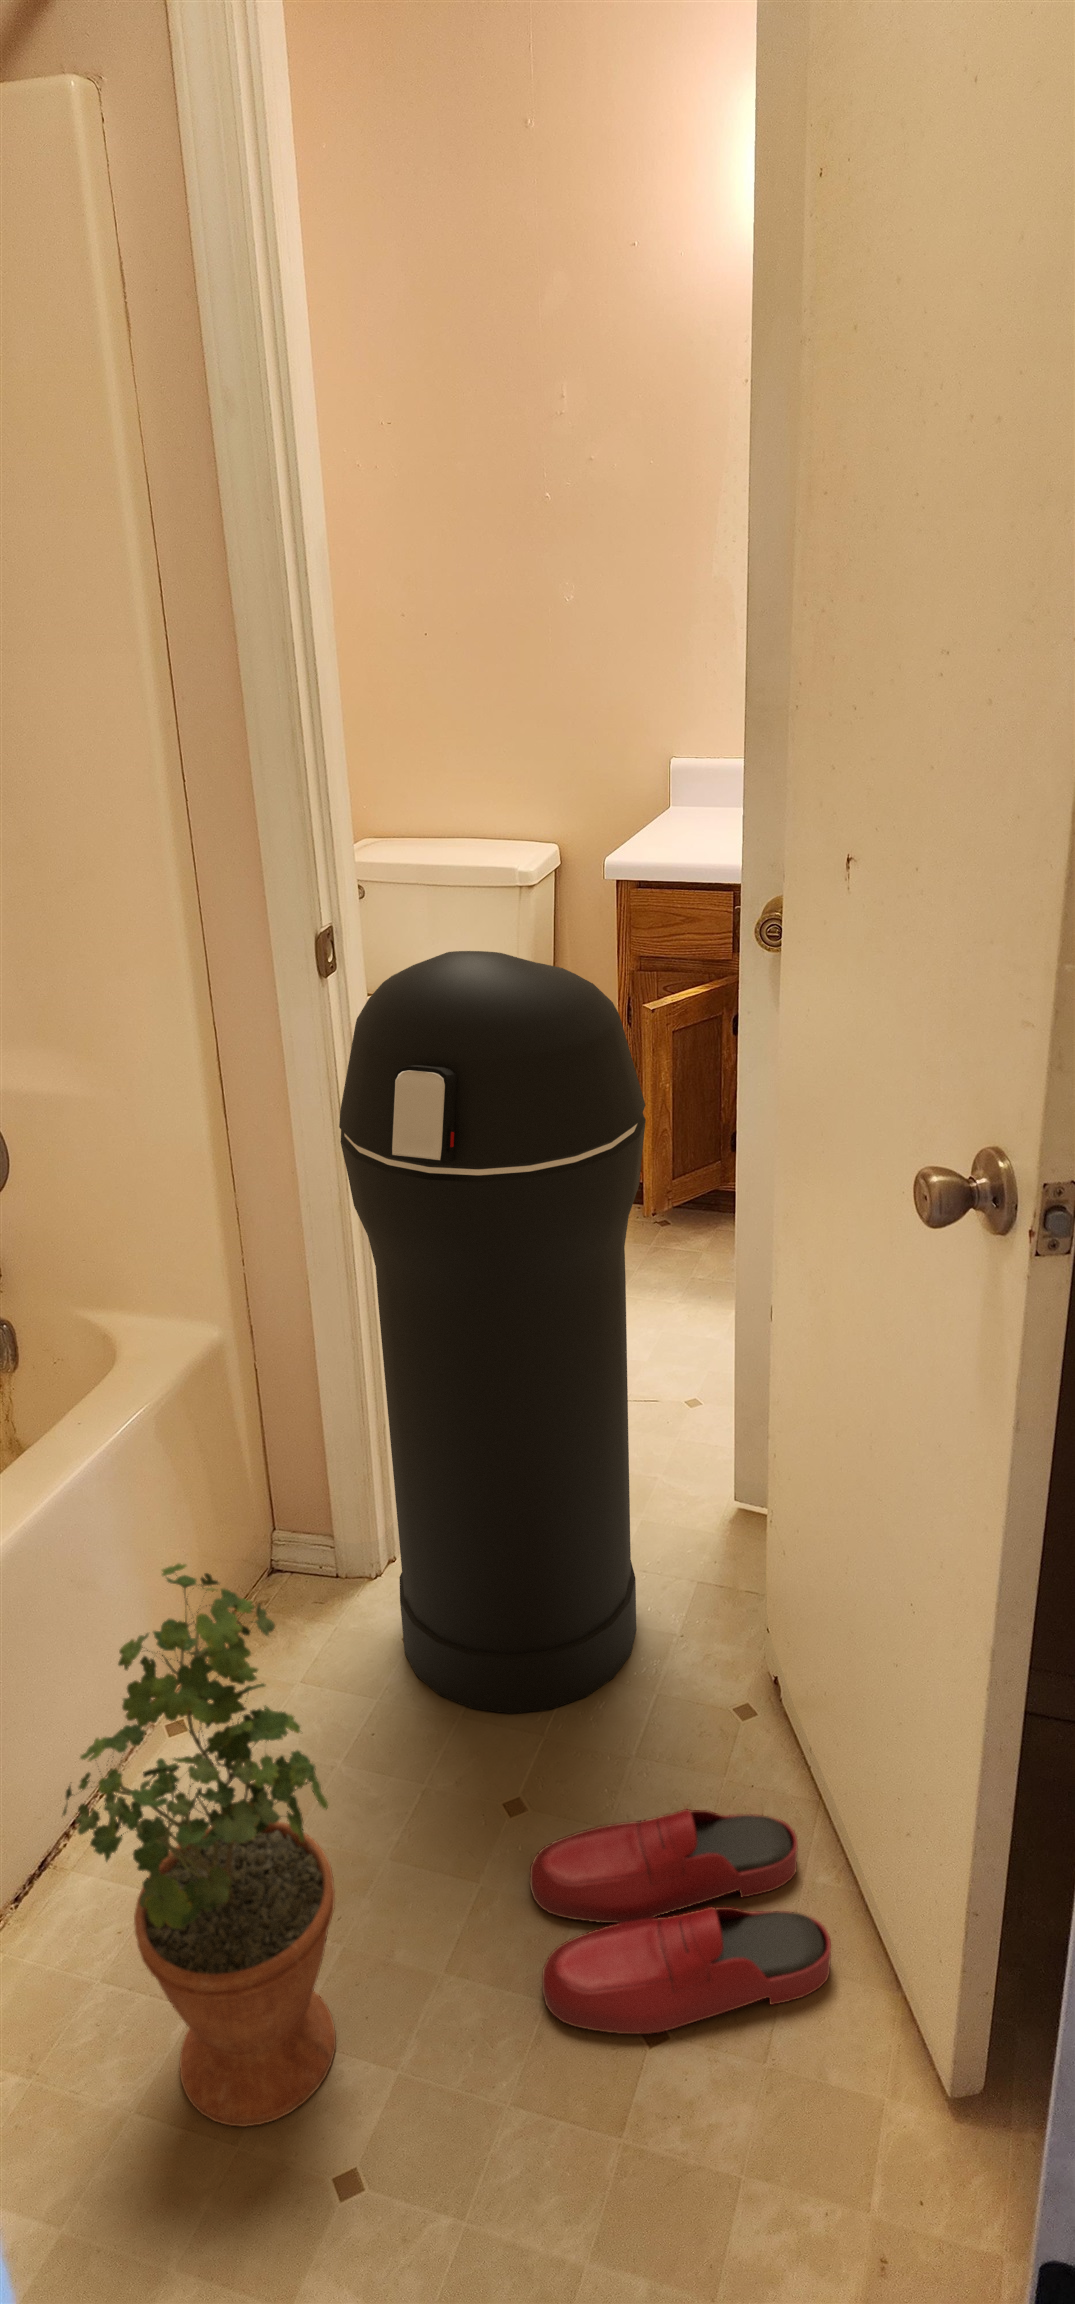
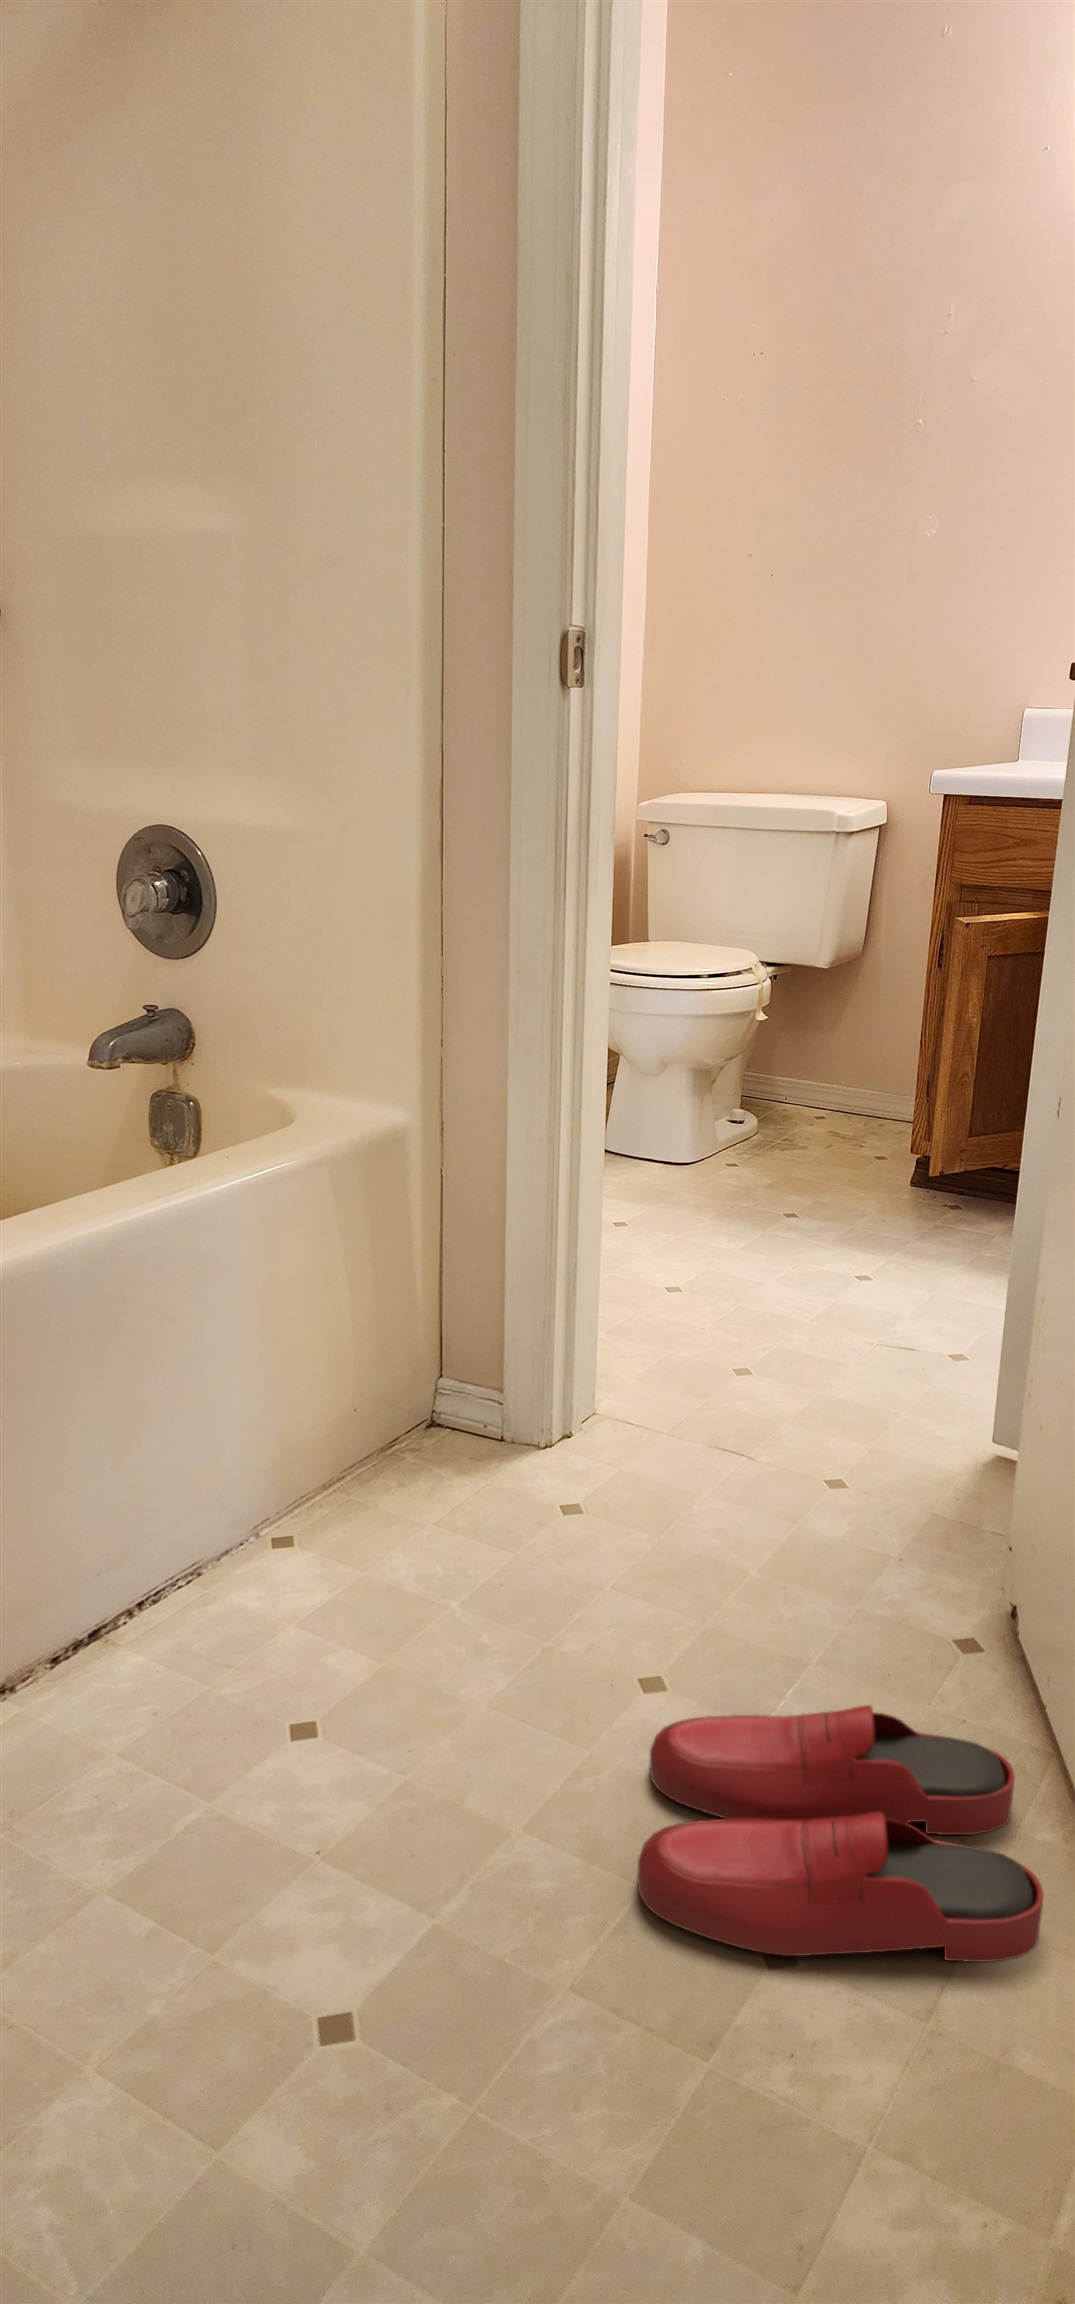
trash can: present [339,951,646,1713] -> none [551,614,922,1599]
potted plant: present [62,1564,336,2127] -> none [61,1186,393,1938]

